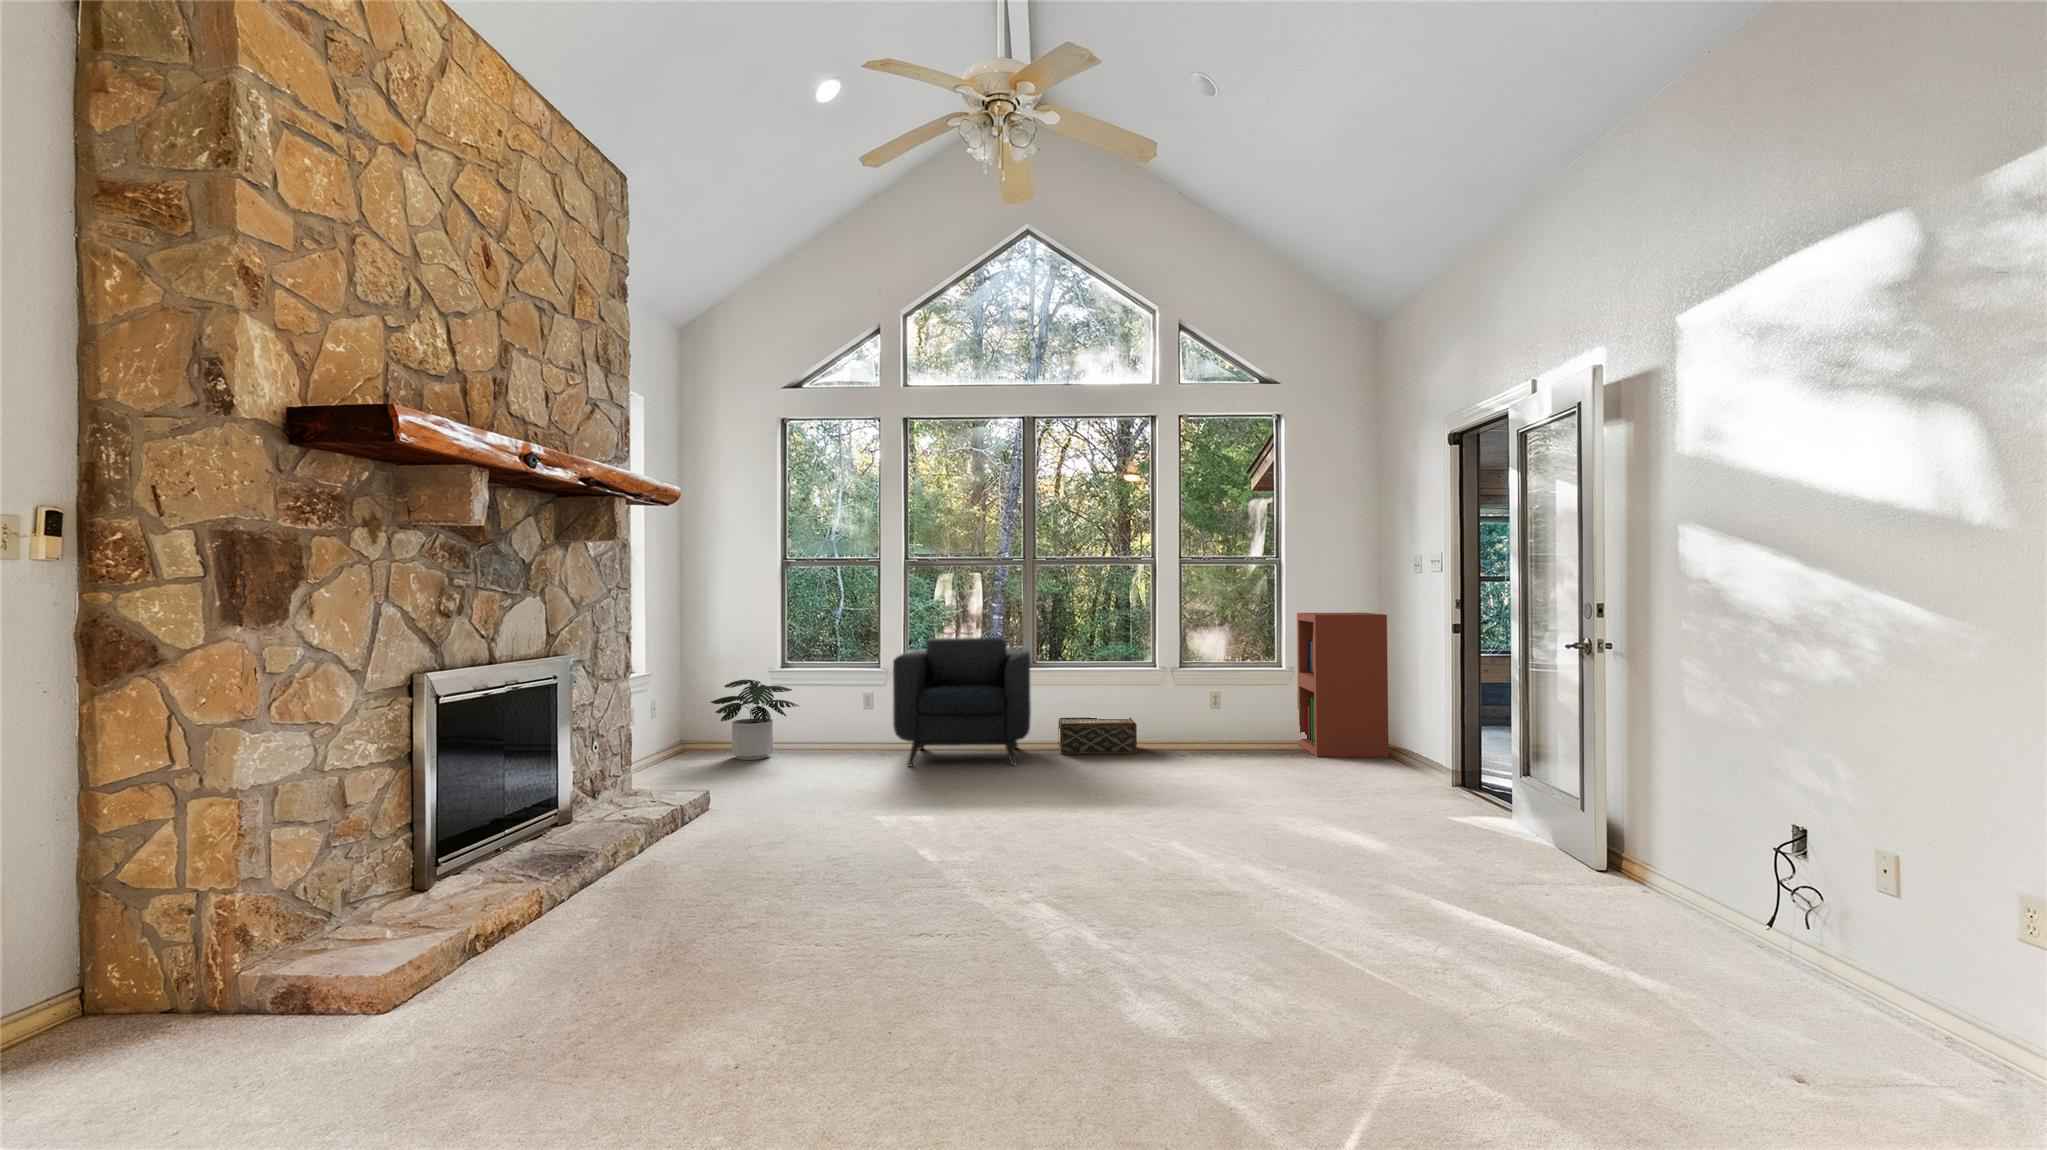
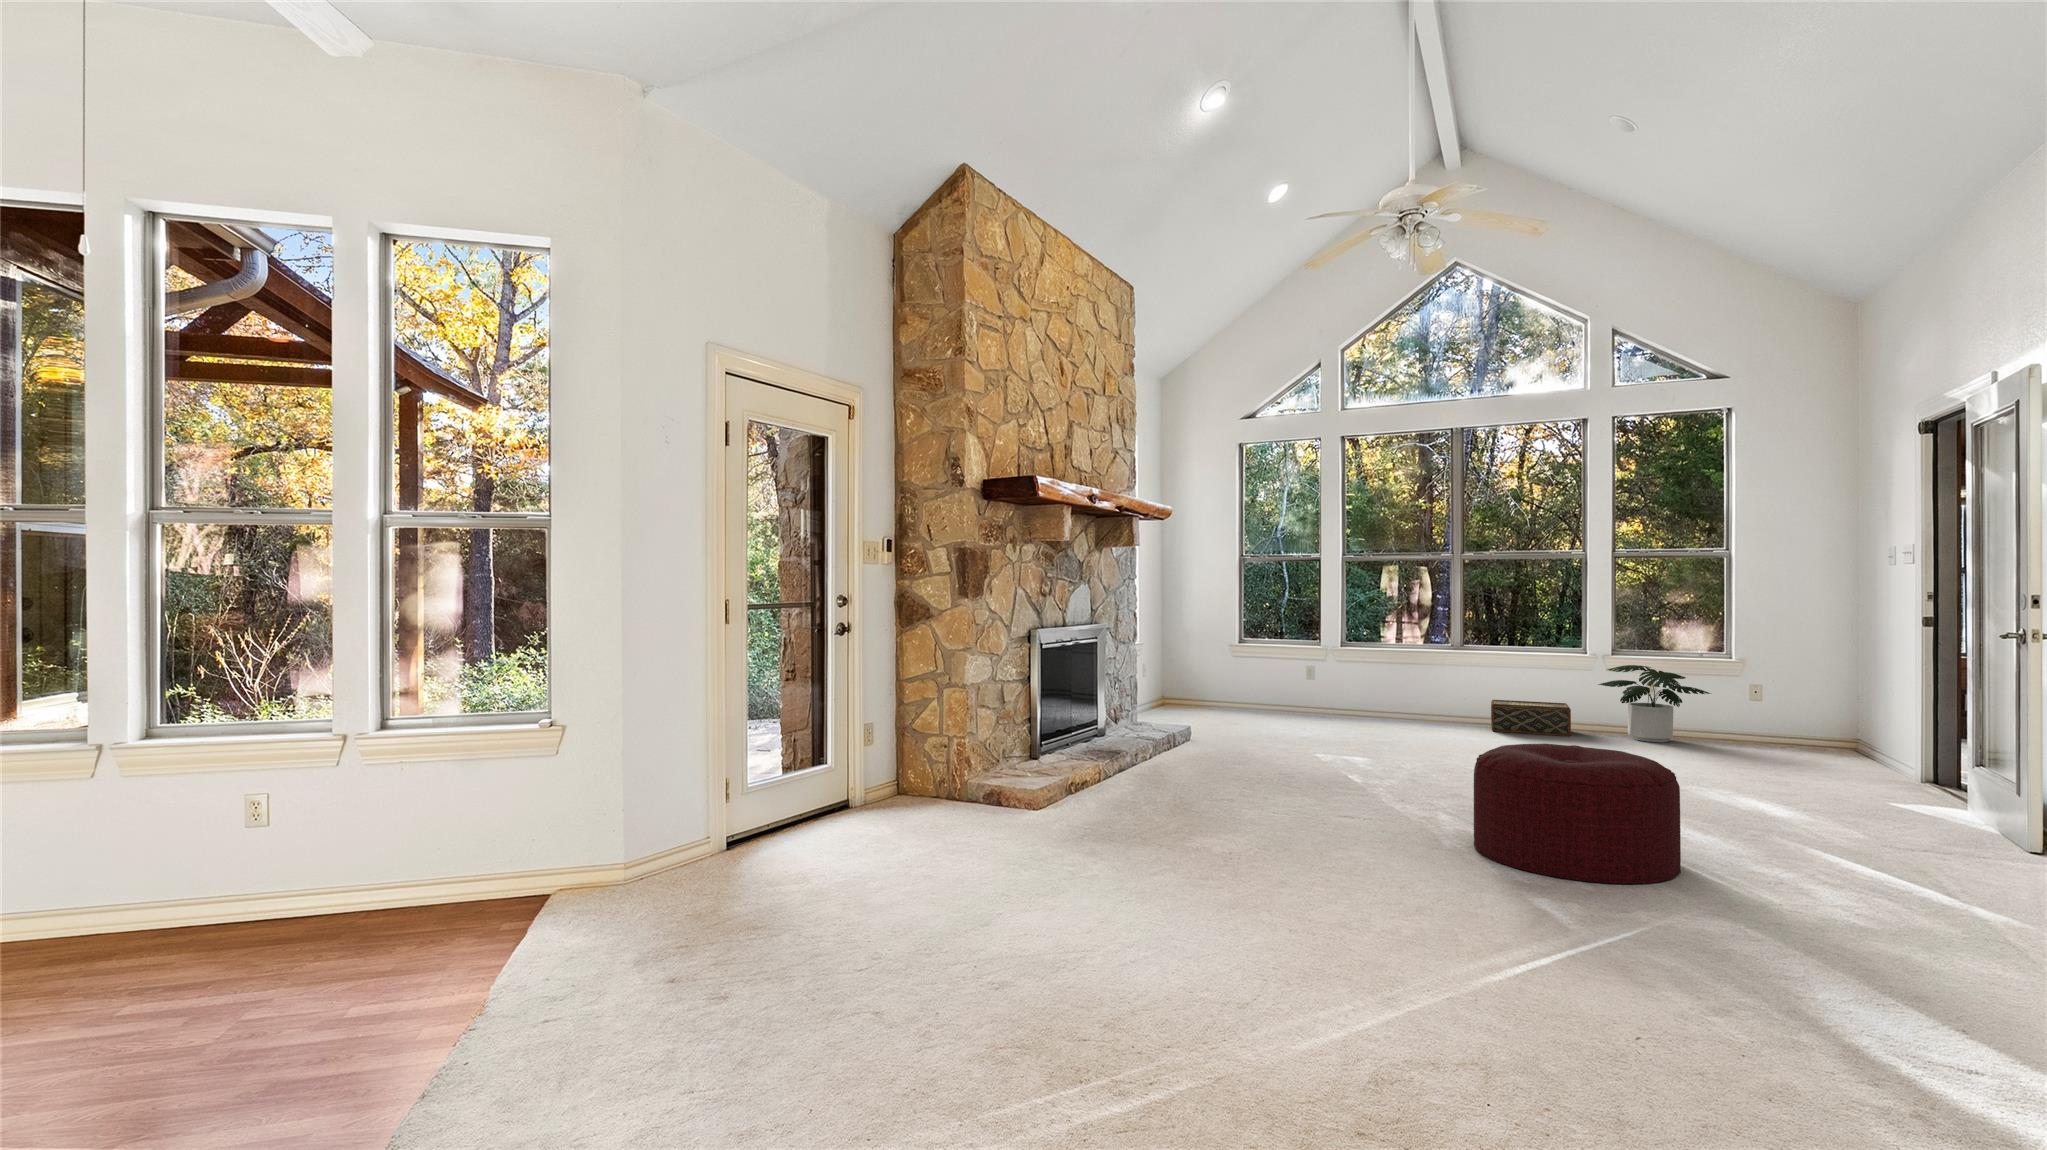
bookshelf: present [1297,613,1389,757] -> none [1763,609,1873,760]
armchair: present [893,637,1031,767] -> none [1334,624,1463,736]
potted plant: present [711,680,799,760] -> present [1598,665,1711,742]
ottoman: none [1092,802,1338,1014] -> present [1474,744,1681,884]

